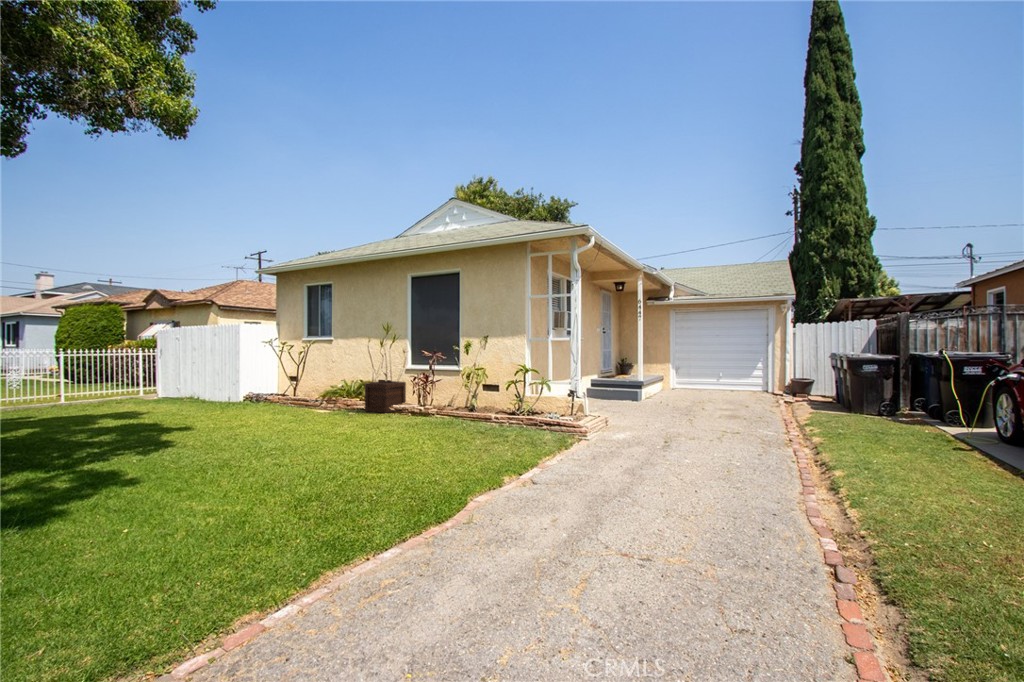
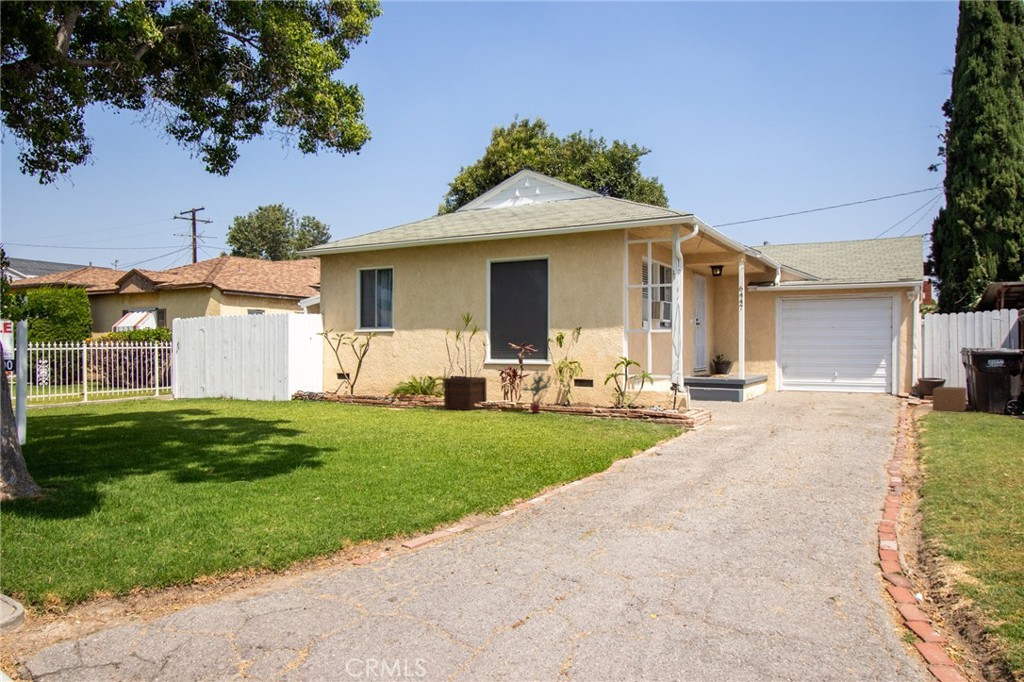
potted tree: none [431,376,459,417] -> present [522,371,551,413]
cardboard box: none [813,389,842,413] -> present [933,387,966,411]

